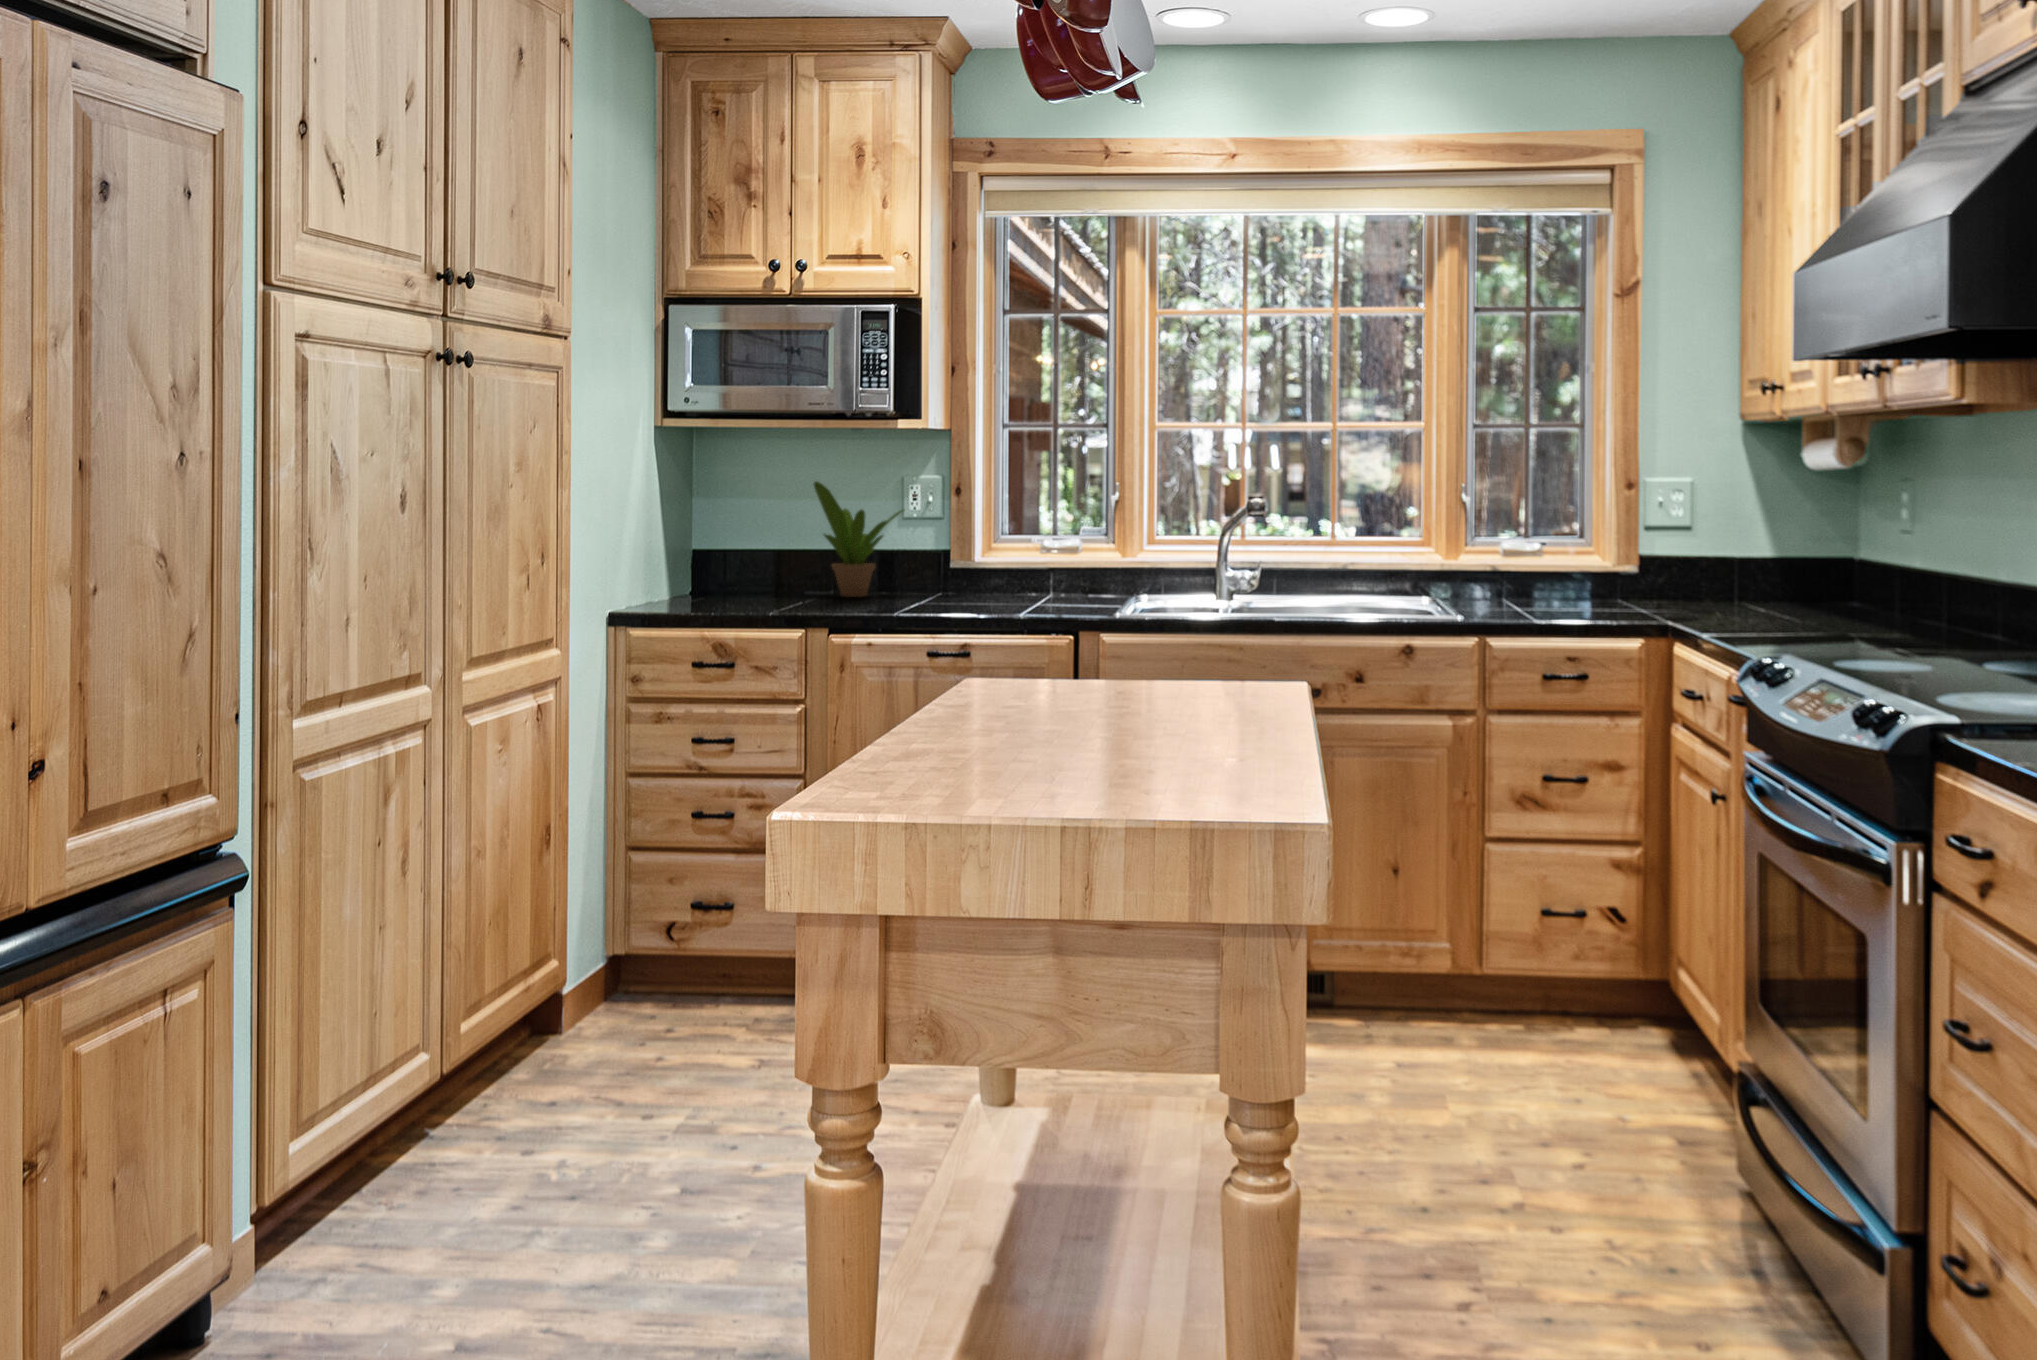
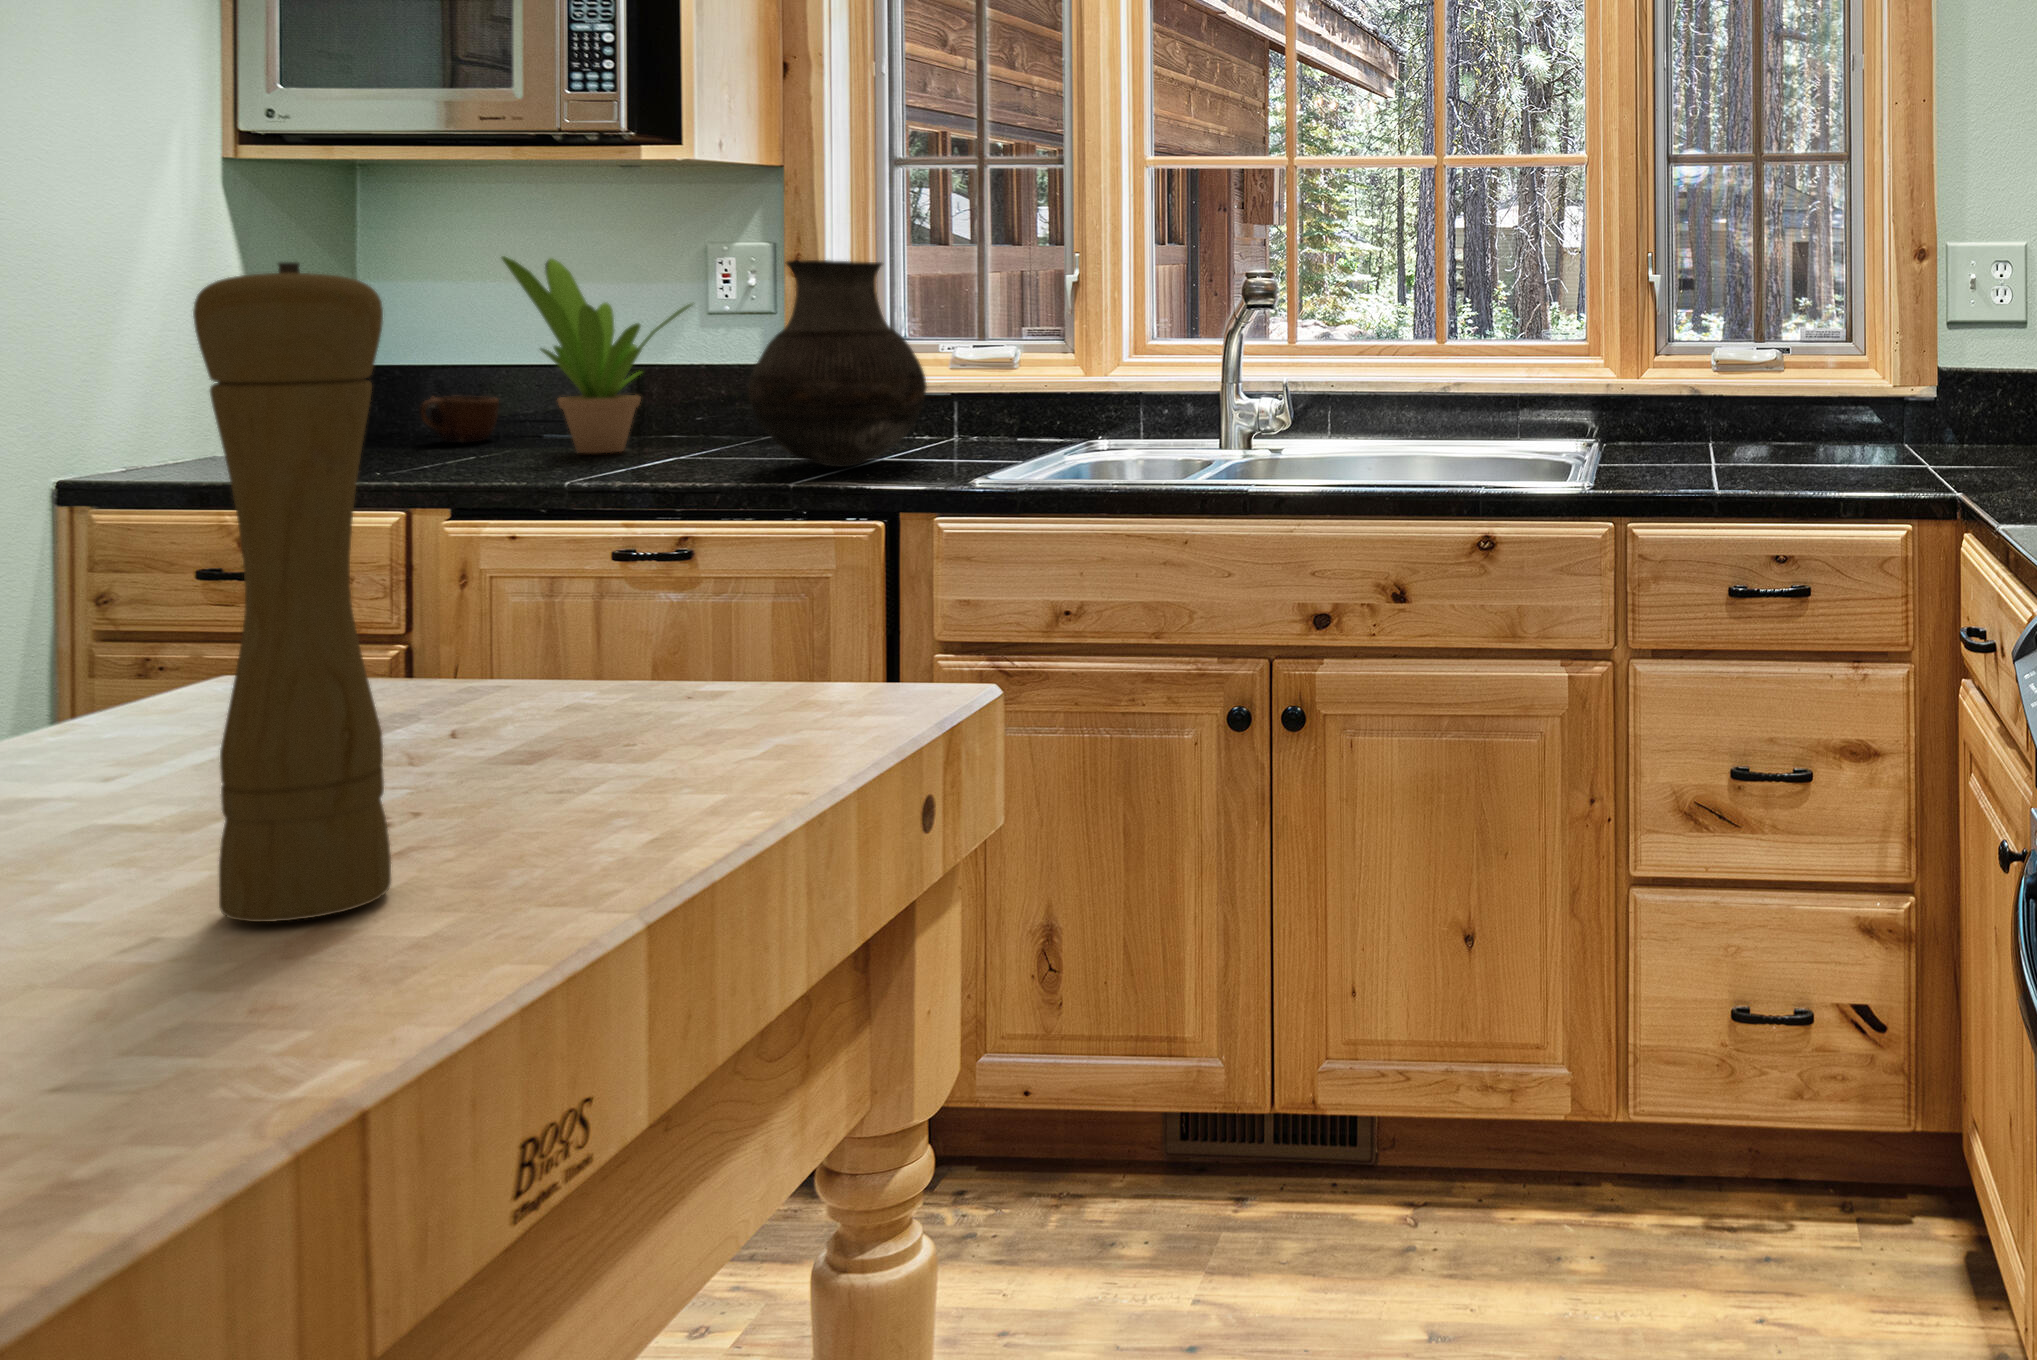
vase: none [962,485,1060,605] -> present [748,260,927,467]
pepper mill: none [1157,497,1213,718] -> present [193,262,391,922]
mug: none [740,563,778,591] -> present [419,396,499,443]

